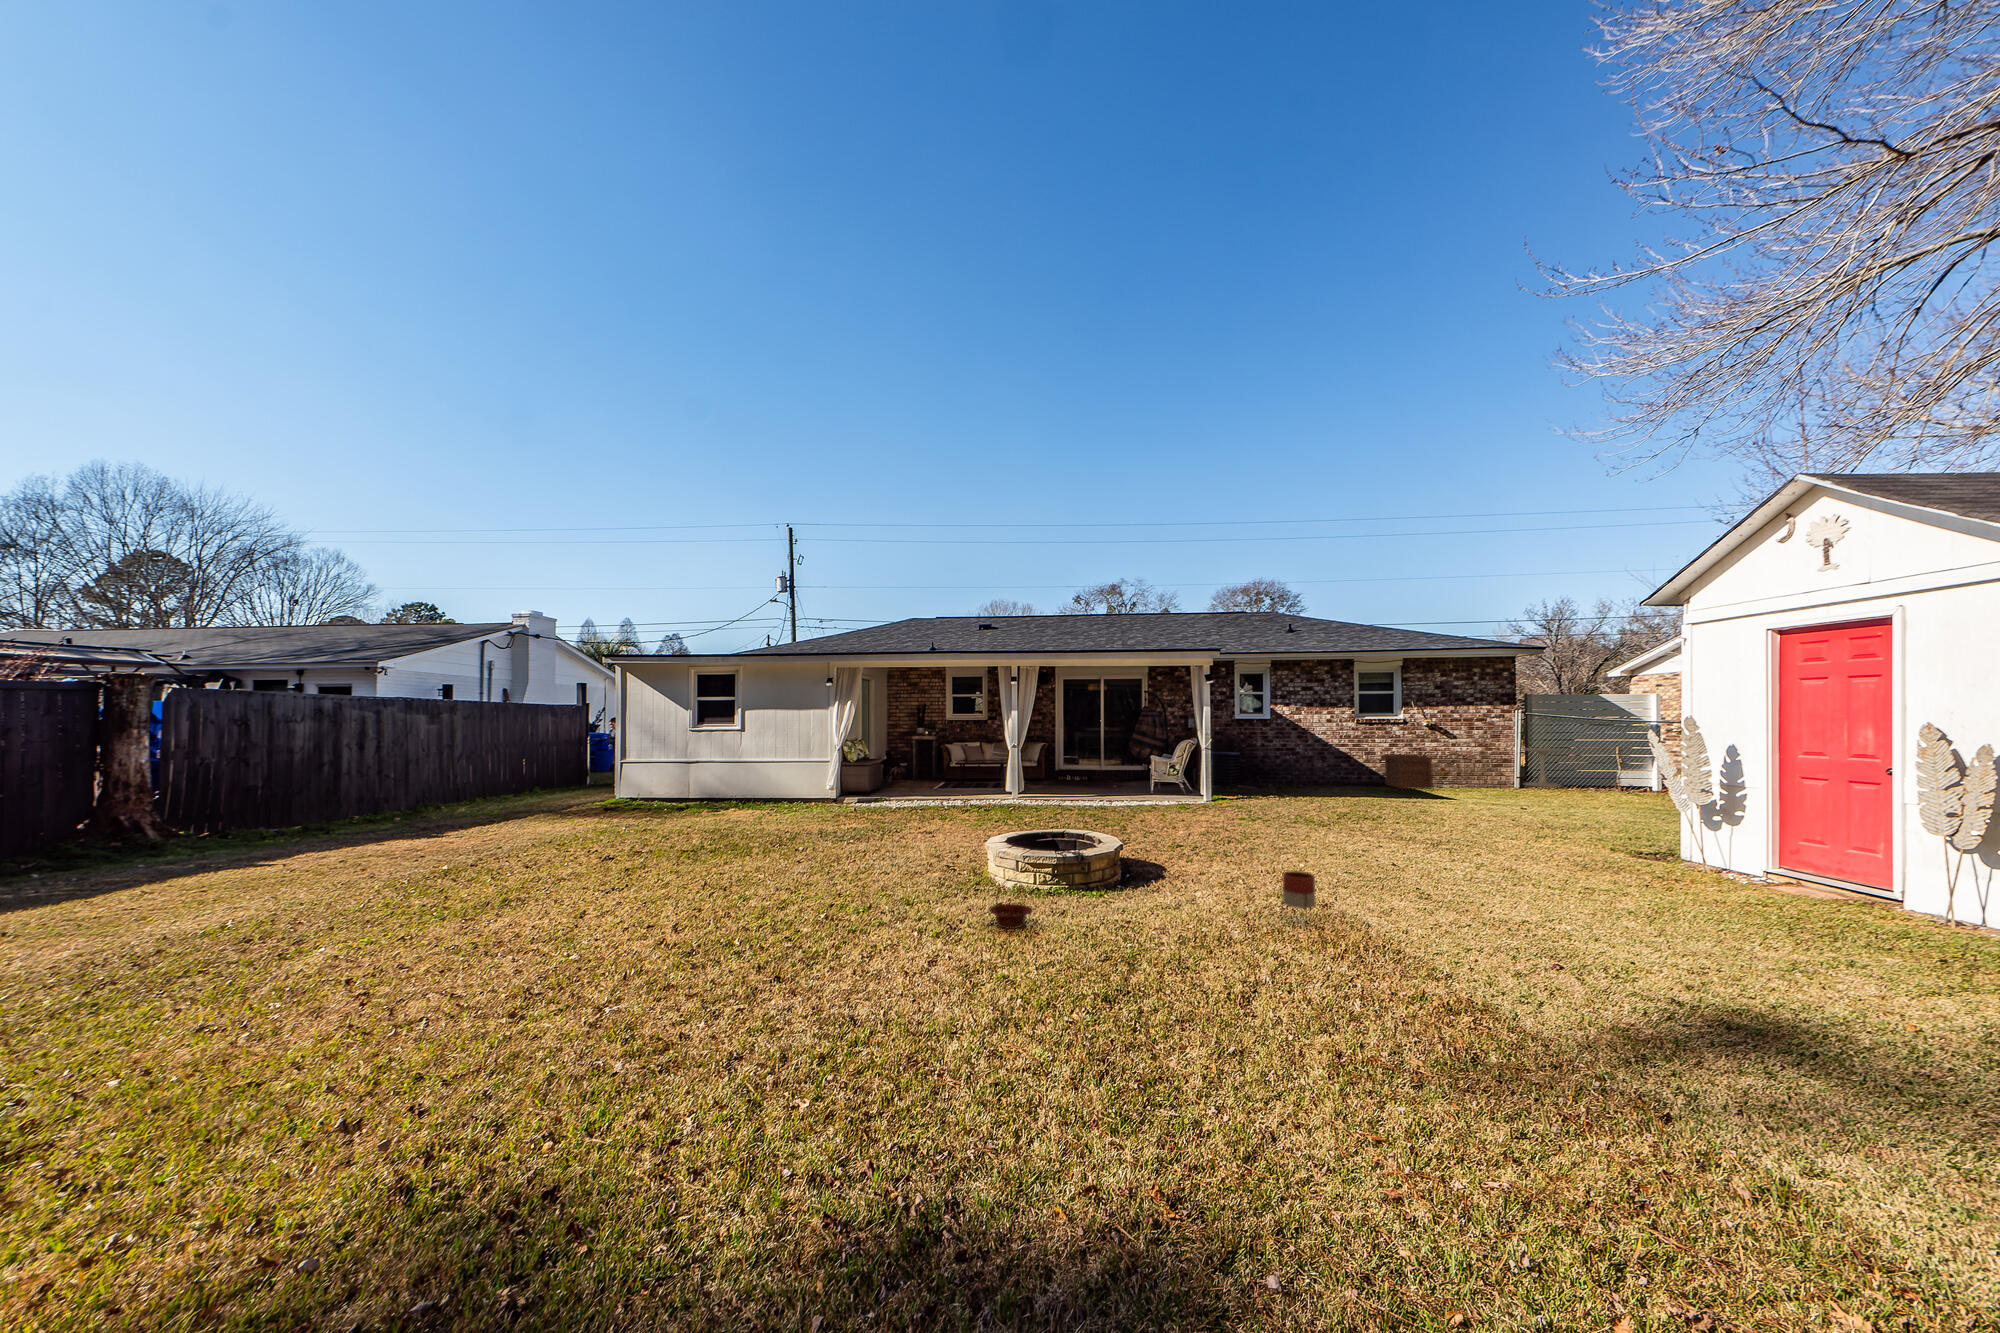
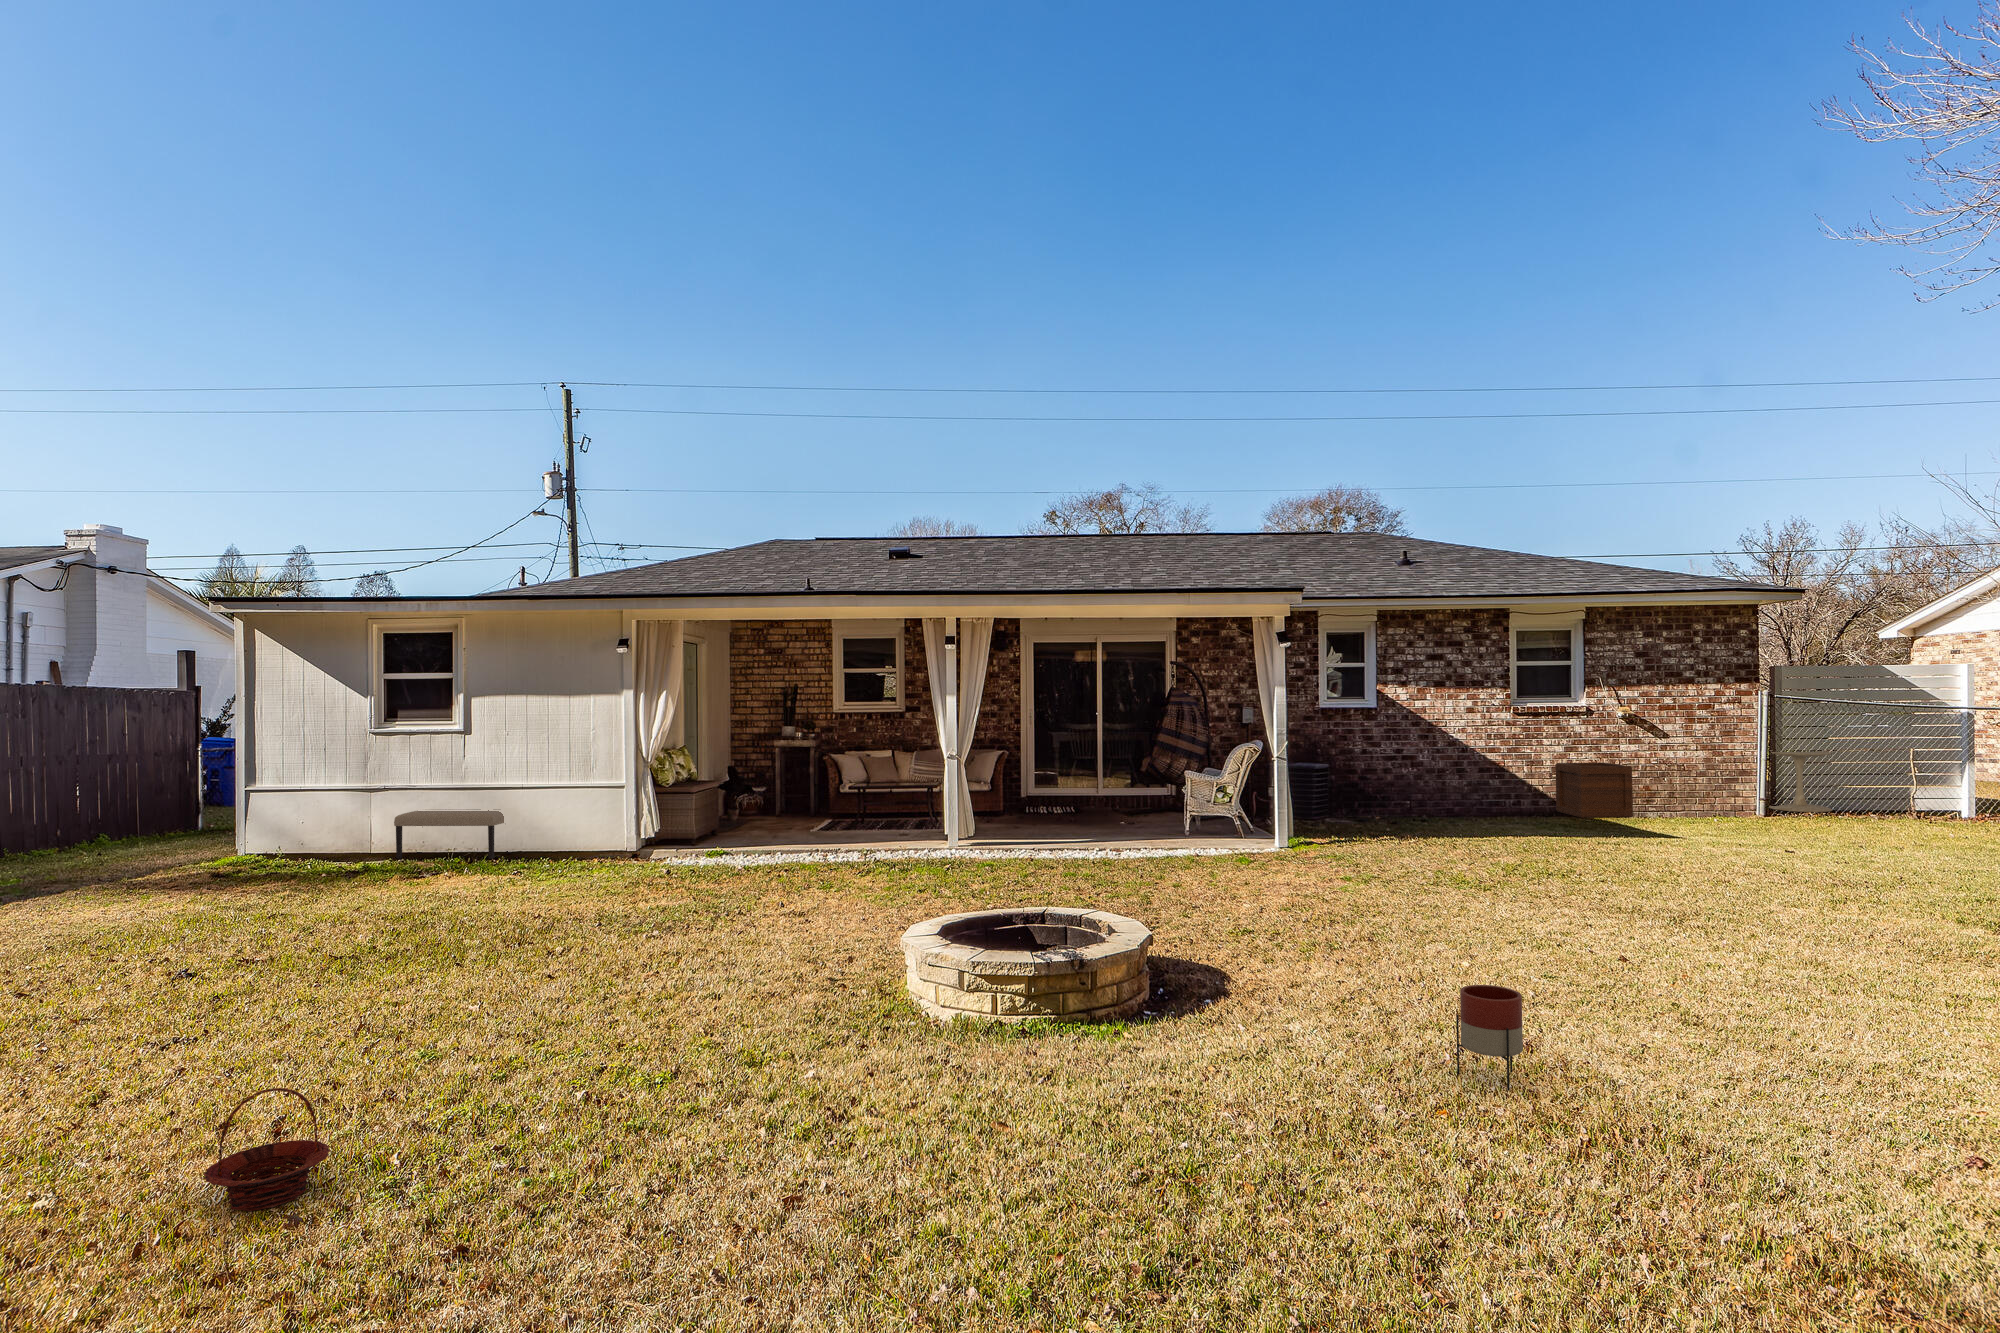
bench: none [682,773,750,802] -> present [394,809,511,859]
basket: present [988,887,1033,929] -> present [203,1088,331,1211]

